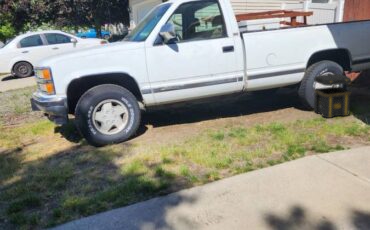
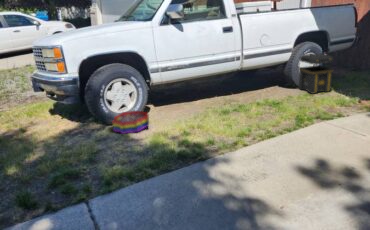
storage bin: none [98,133,138,157] -> present [112,111,149,134]

